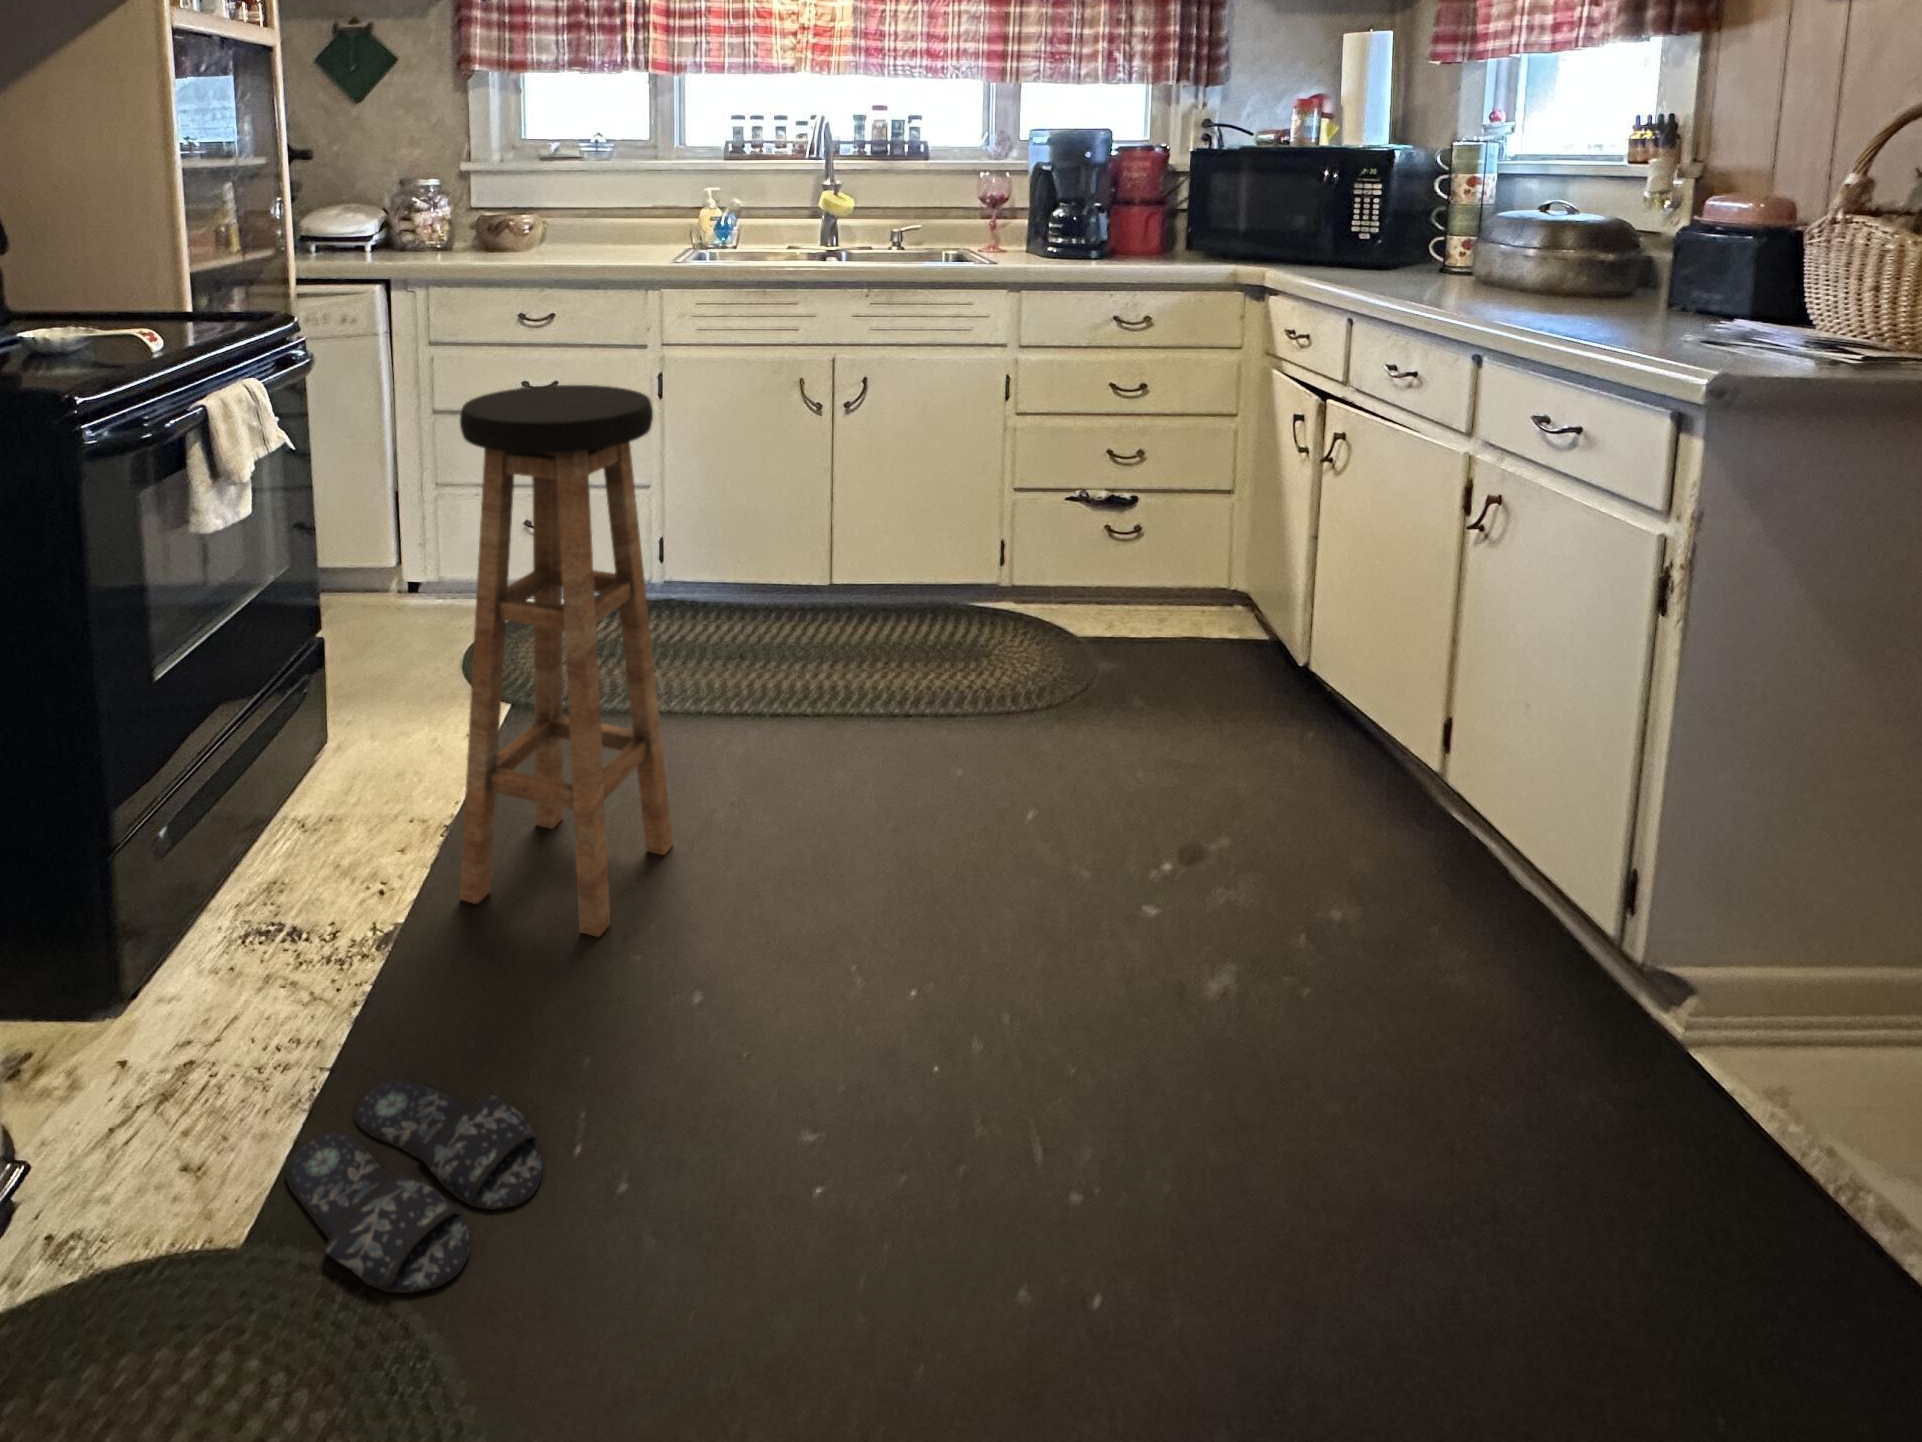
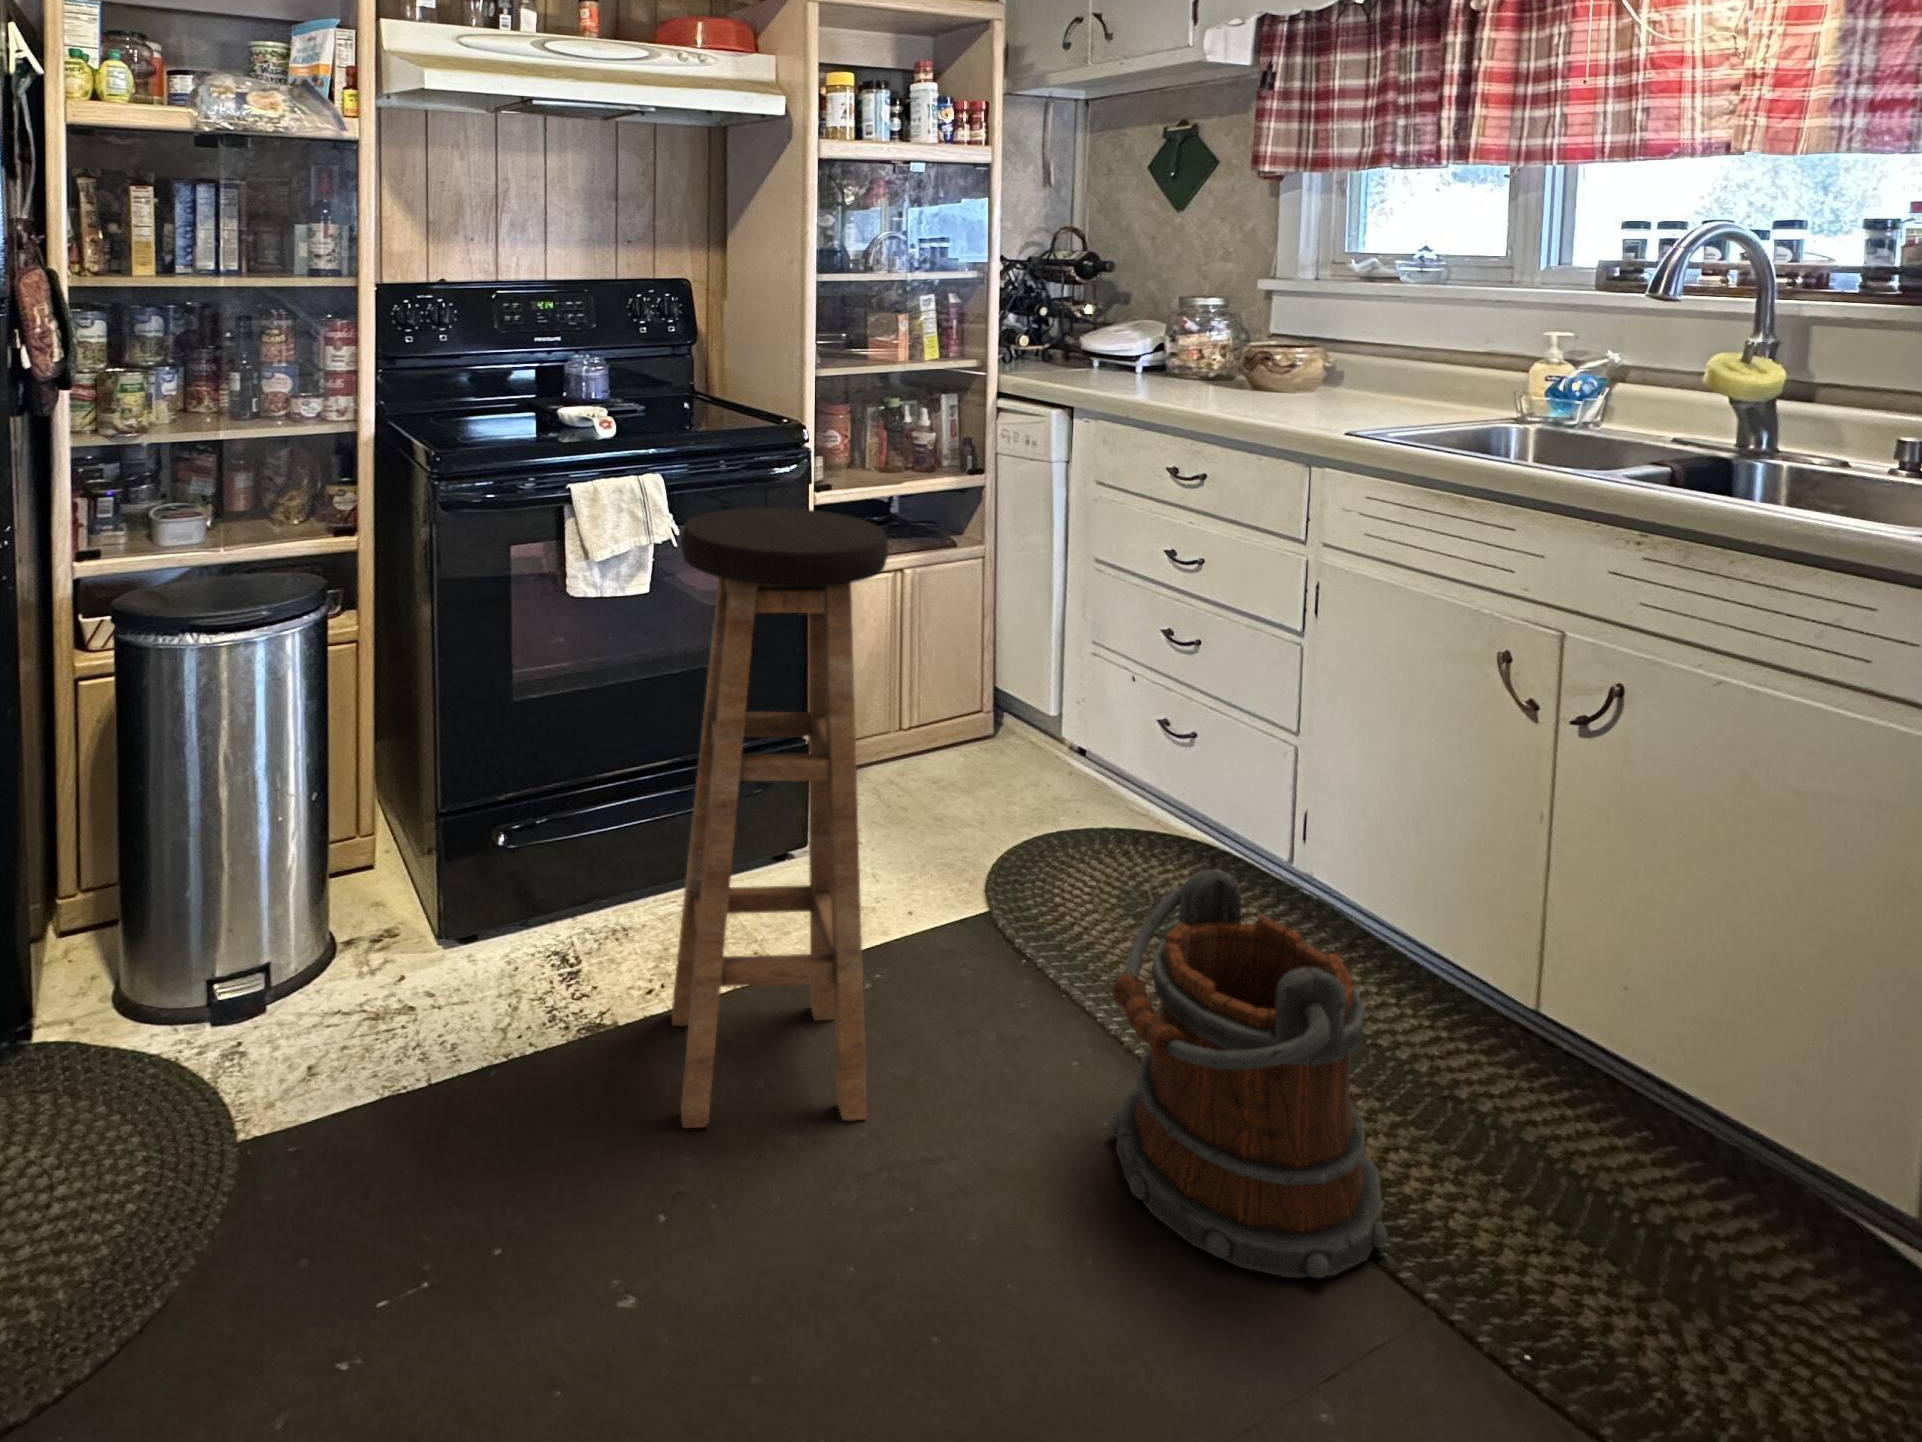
bucket: none [754,559,918,771] -> present [1109,870,1388,1278]
slippers: present [285,1079,542,1293] -> none [242,1070,450,1236]

